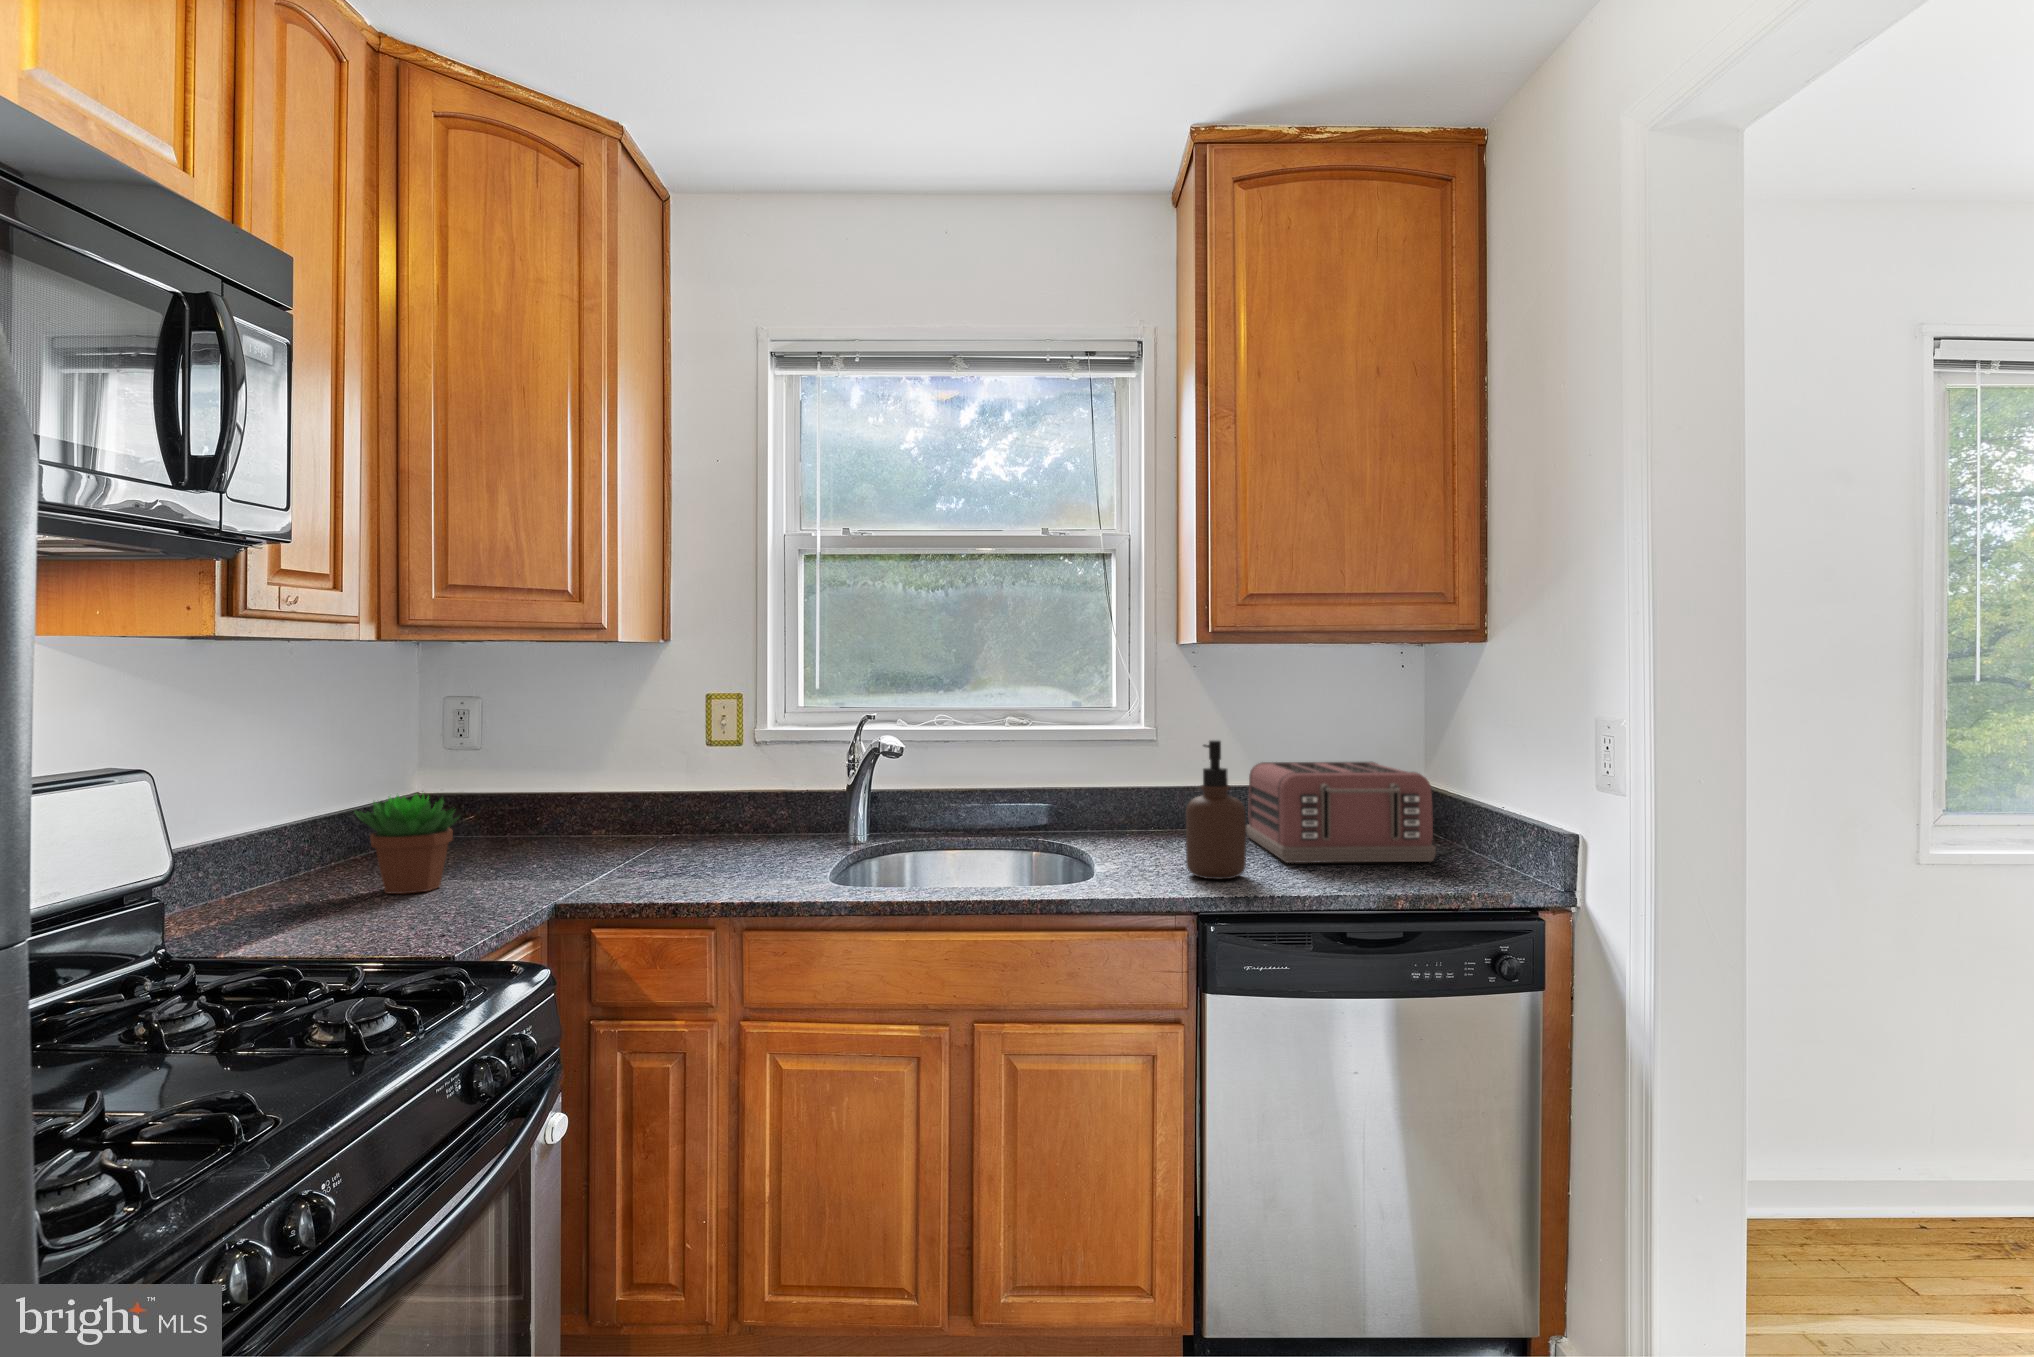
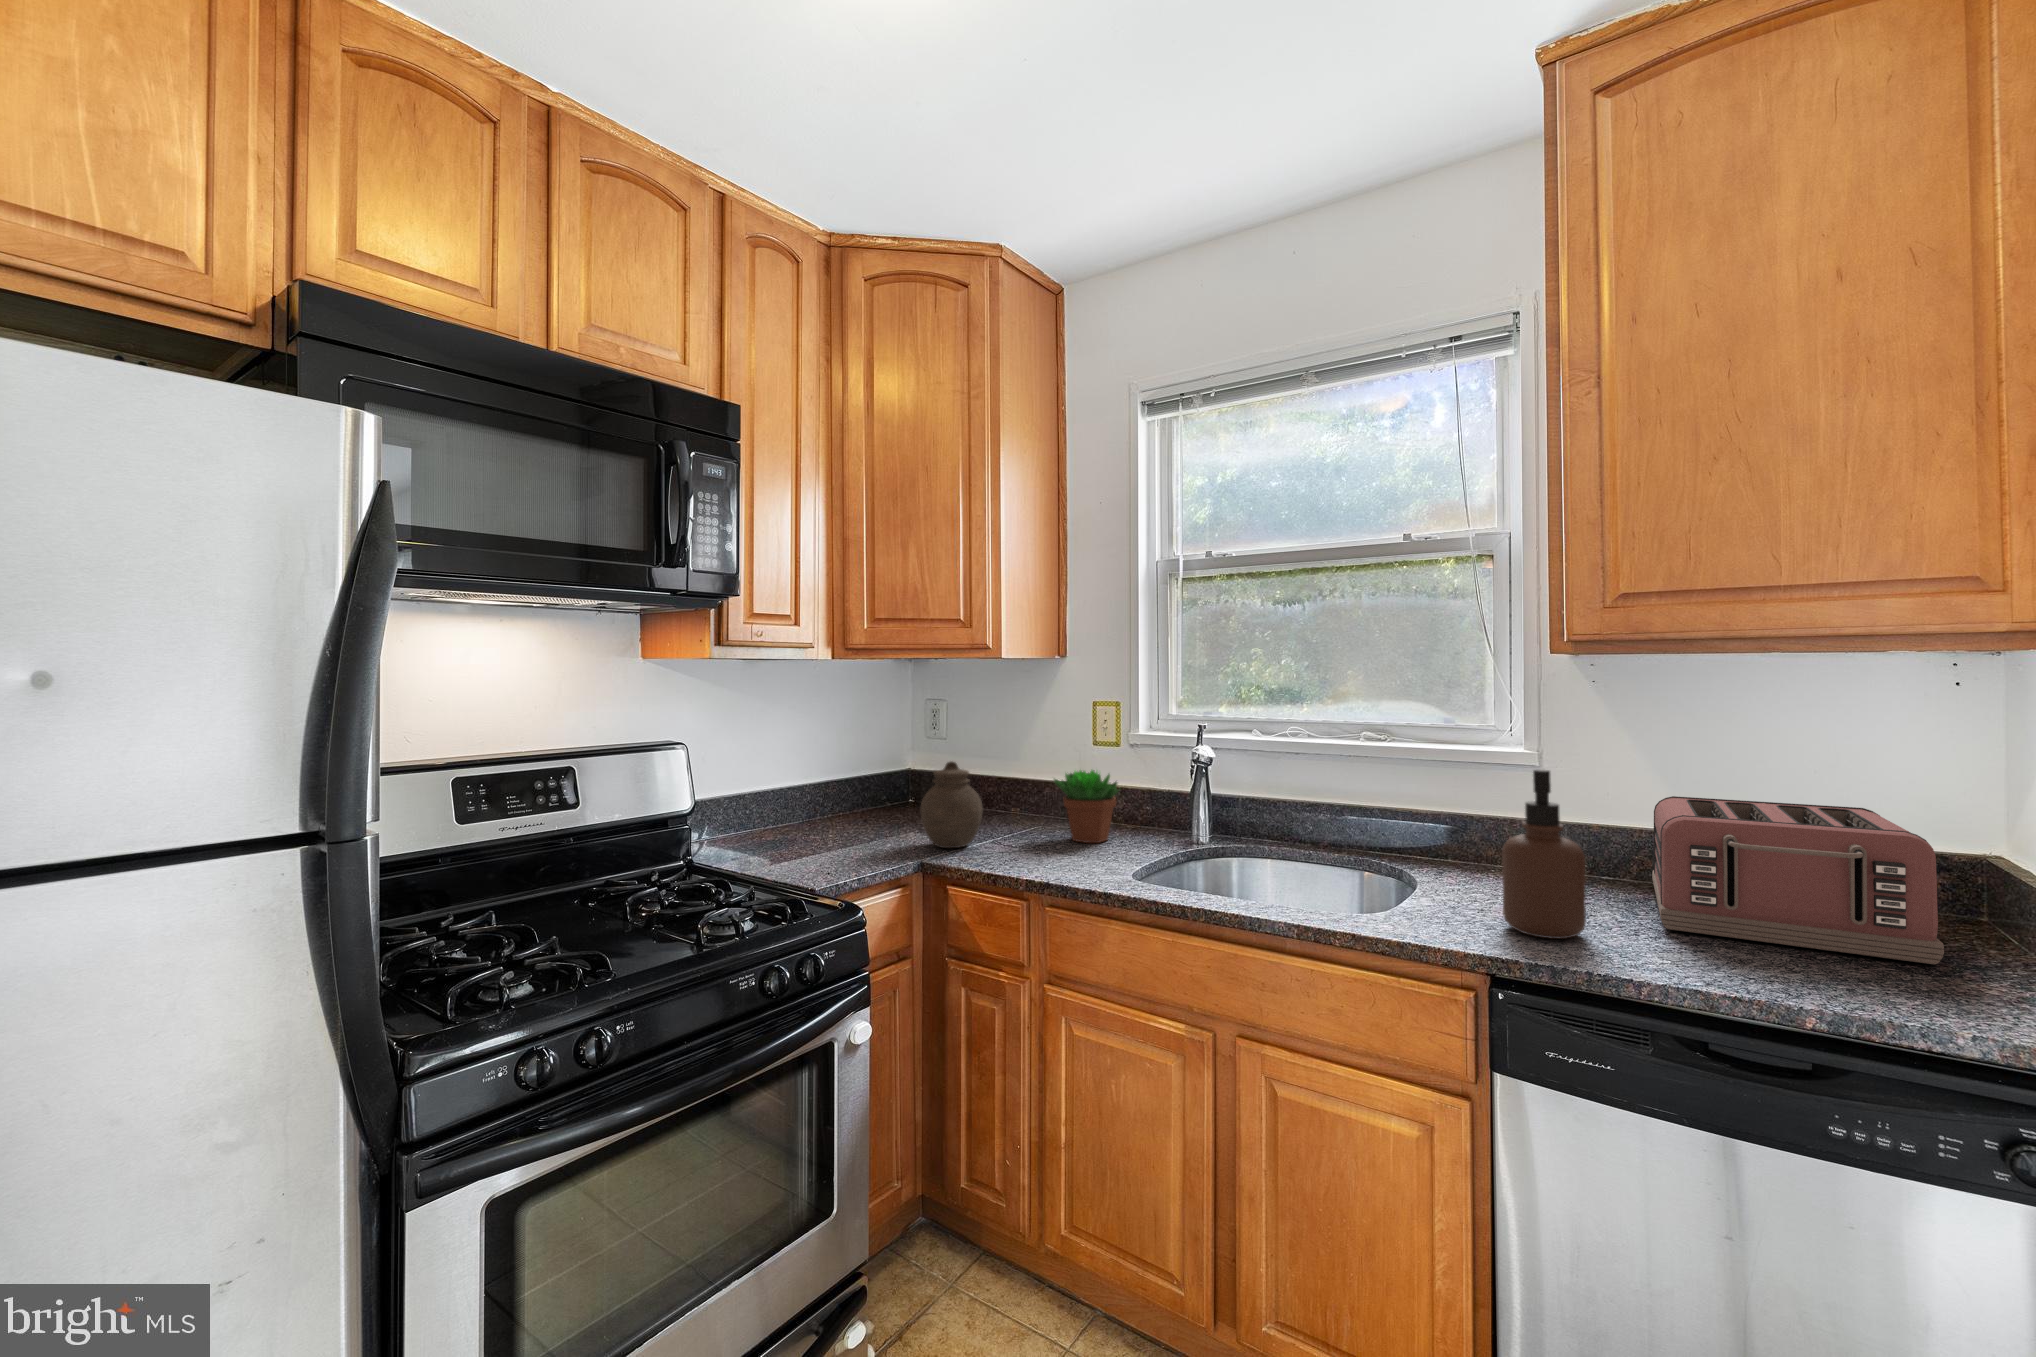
jar: none [526,771,613,883] -> present [921,761,983,848]
succulent plant: present [354,794,459,894] -> present [1054,770,1121,843]

